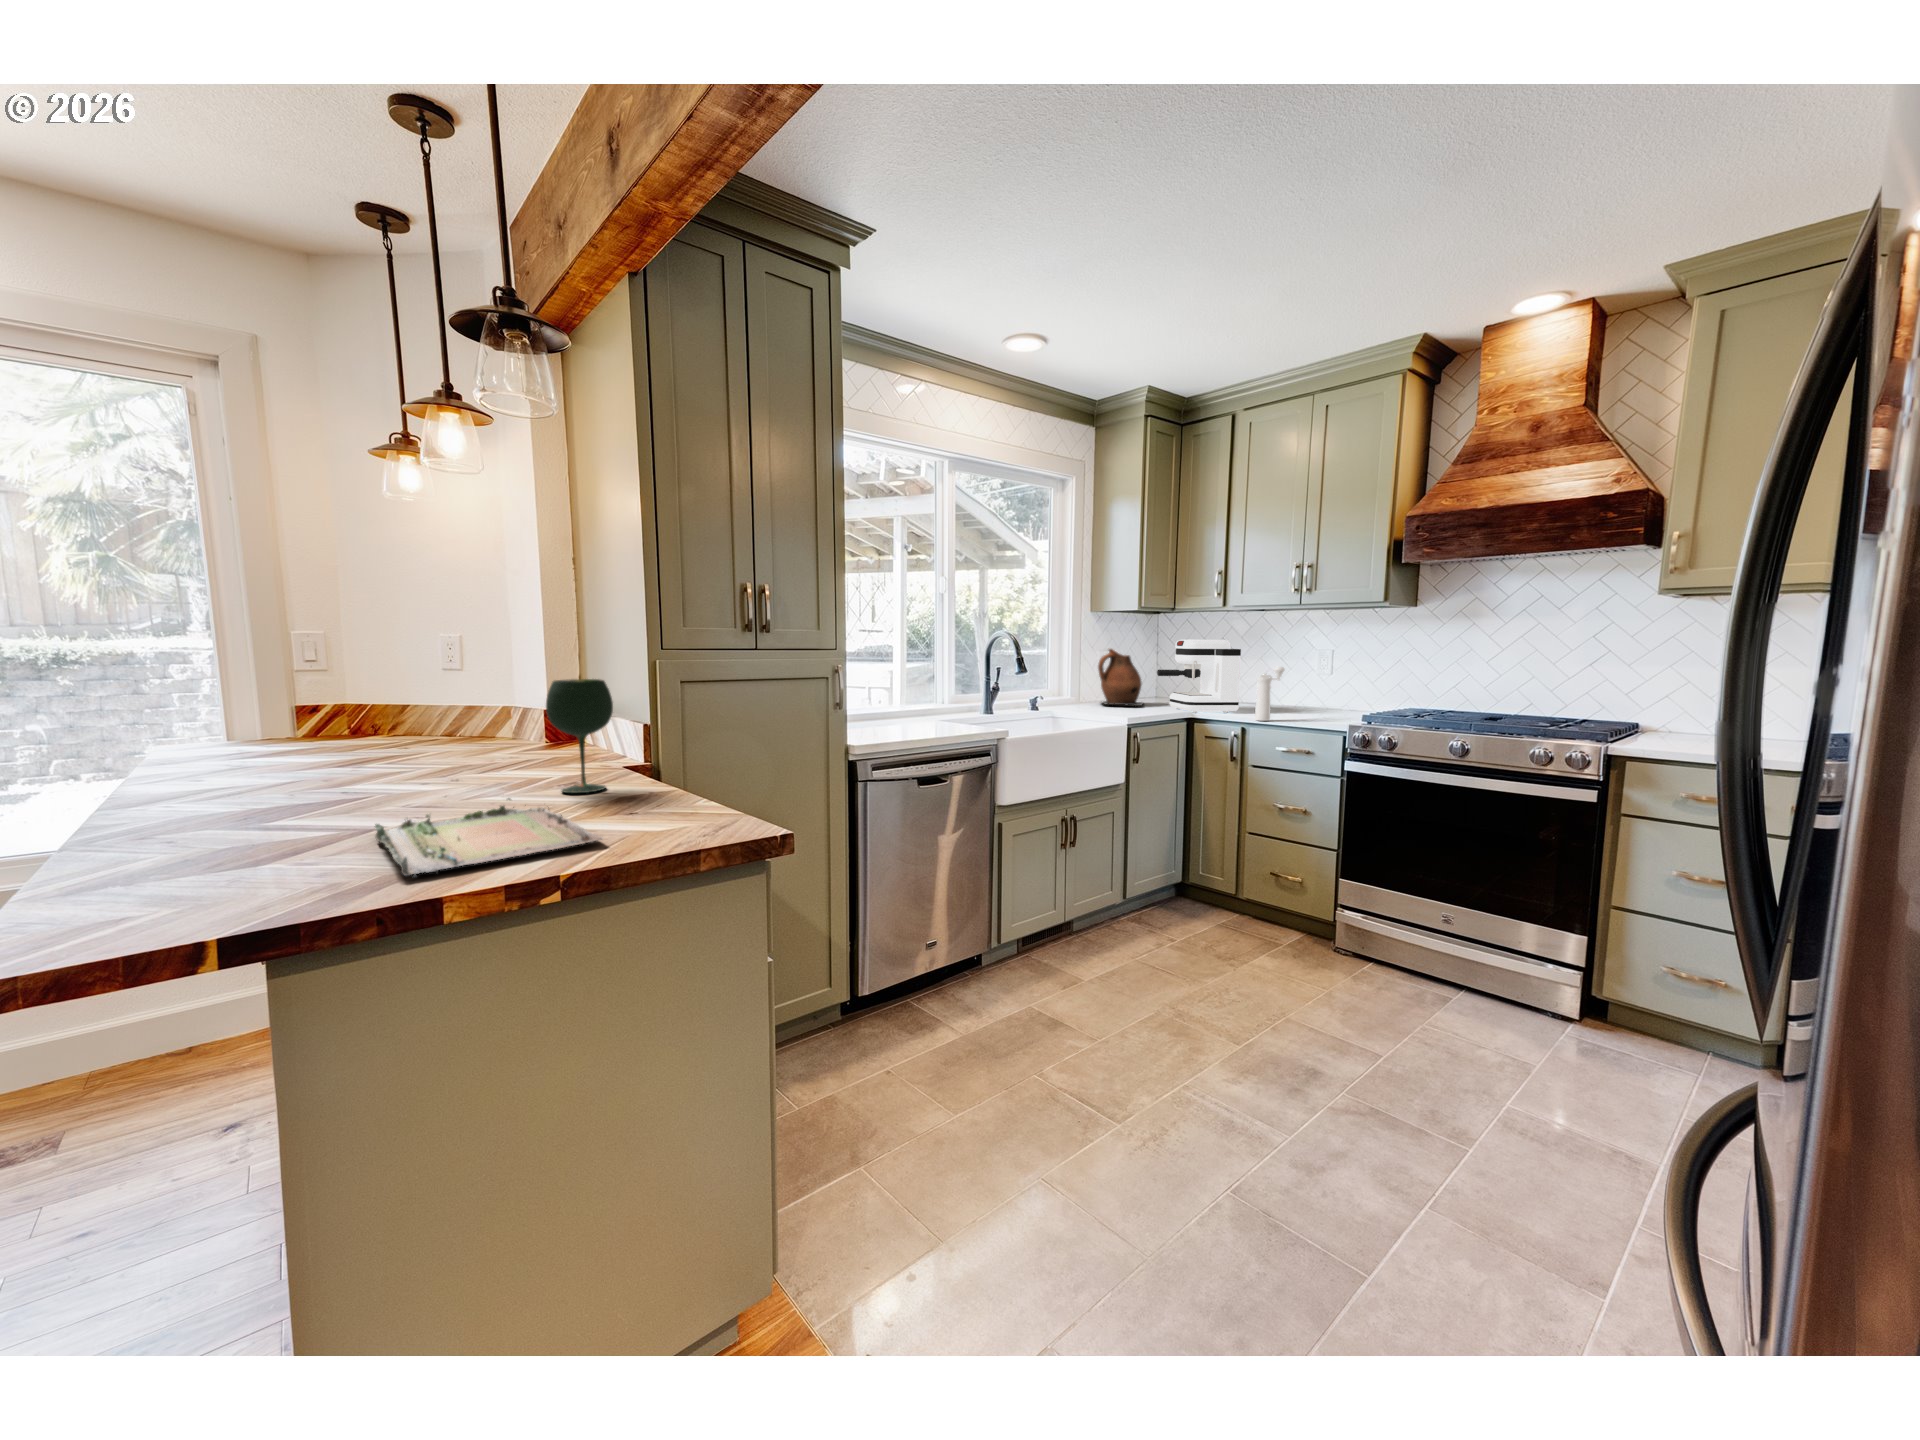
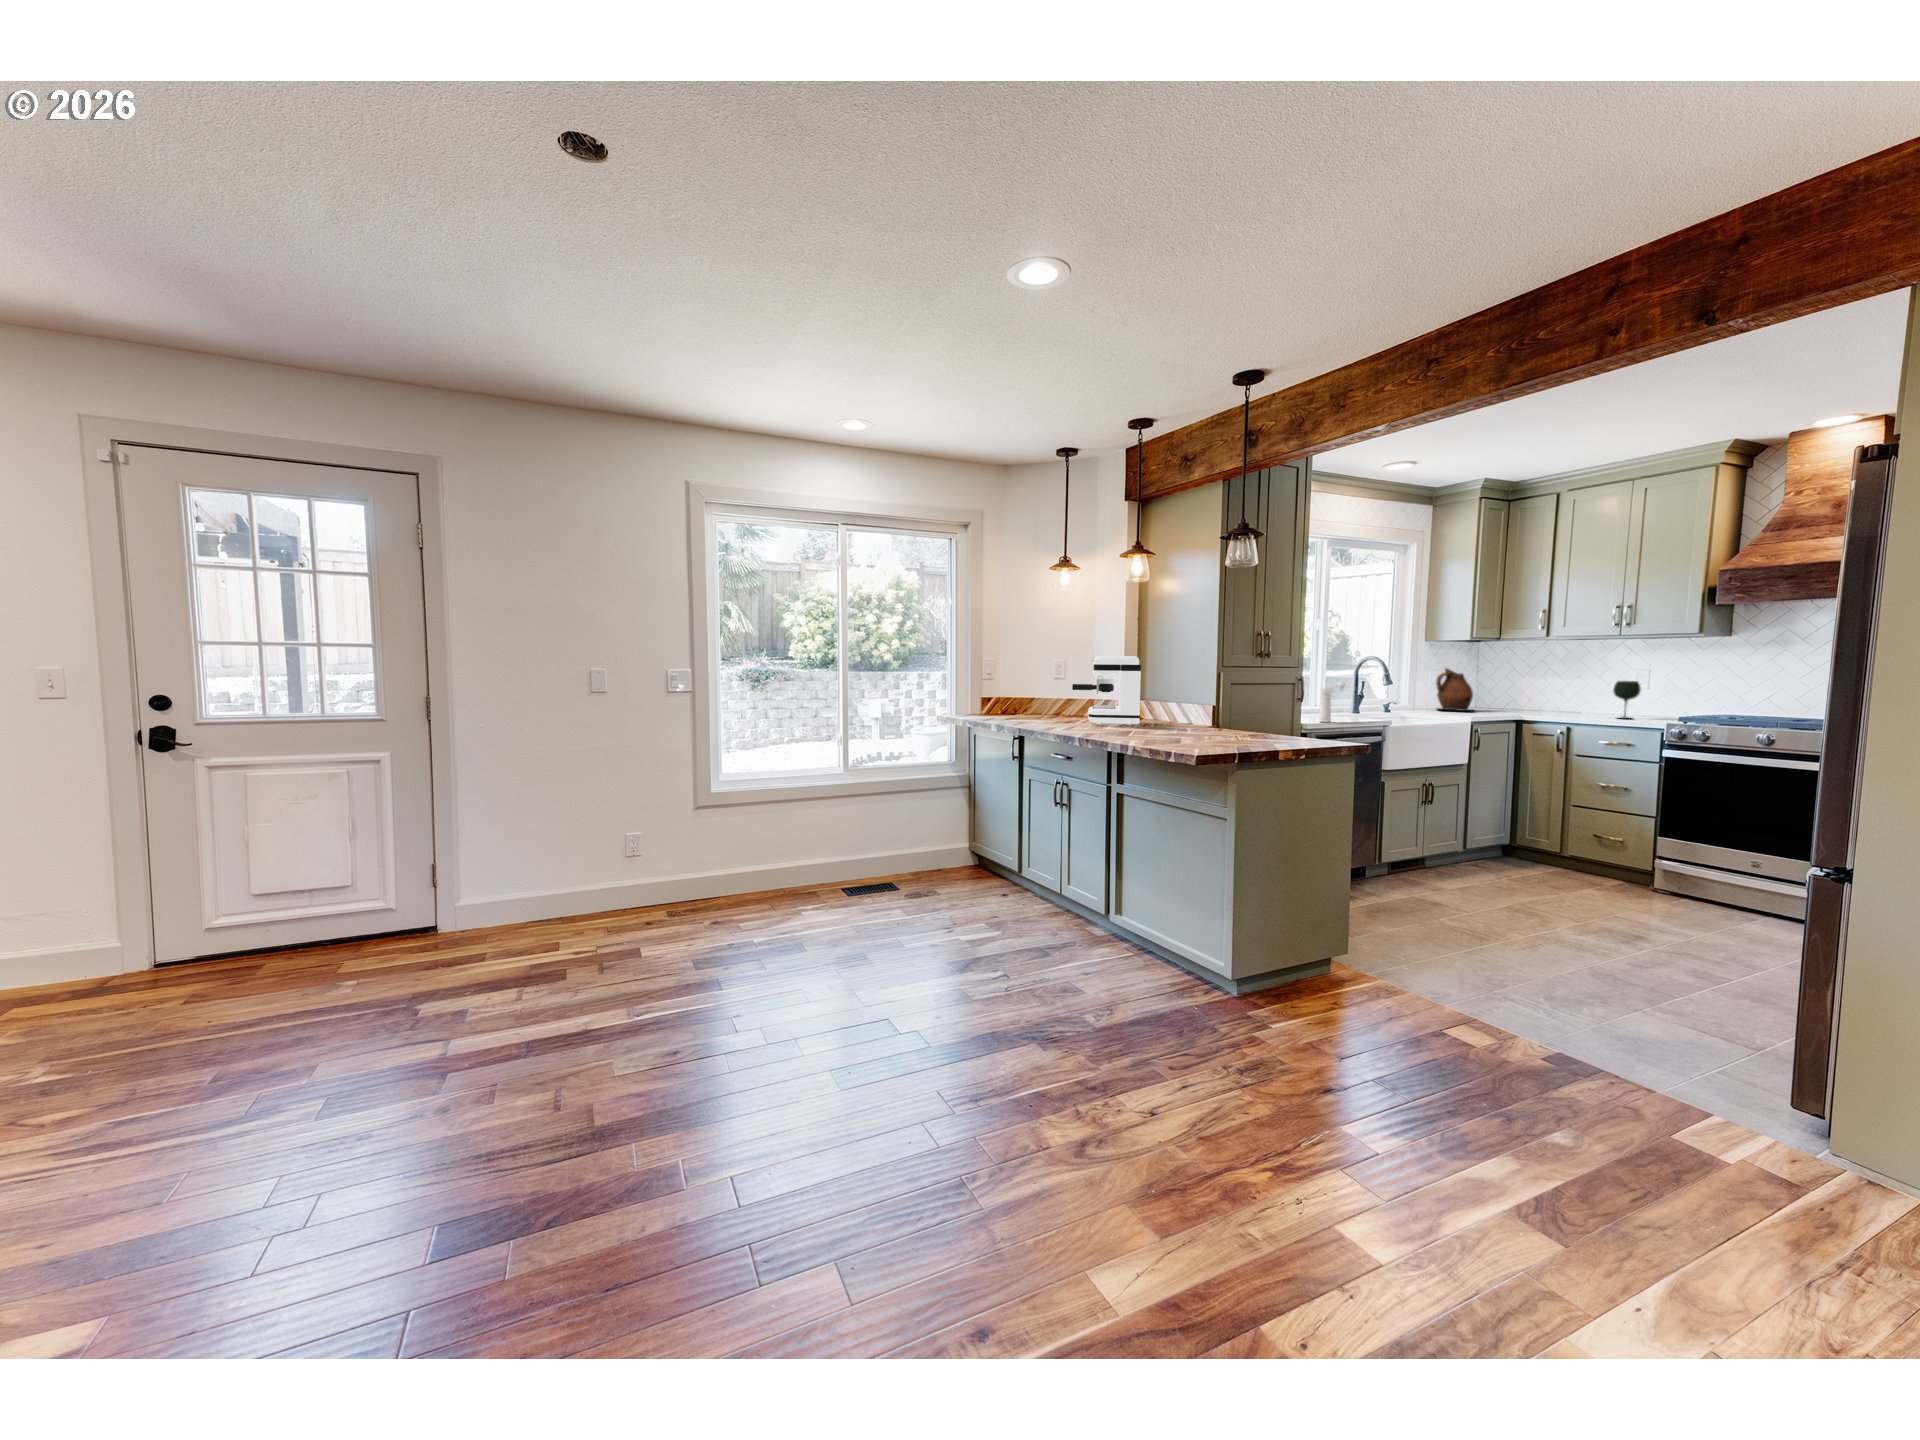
coffee maker: present [1157,640,1241,713] -> present [1072,656,1141,725]
pepper mill: present [1255,667,1284,721] -> present [1319,683,1345,722]
wine glass: present [546,679,613,793] -> present [1613,681,1641,719]
tray: present [375,798,603,877] -> none [1196,729,1306,749]

